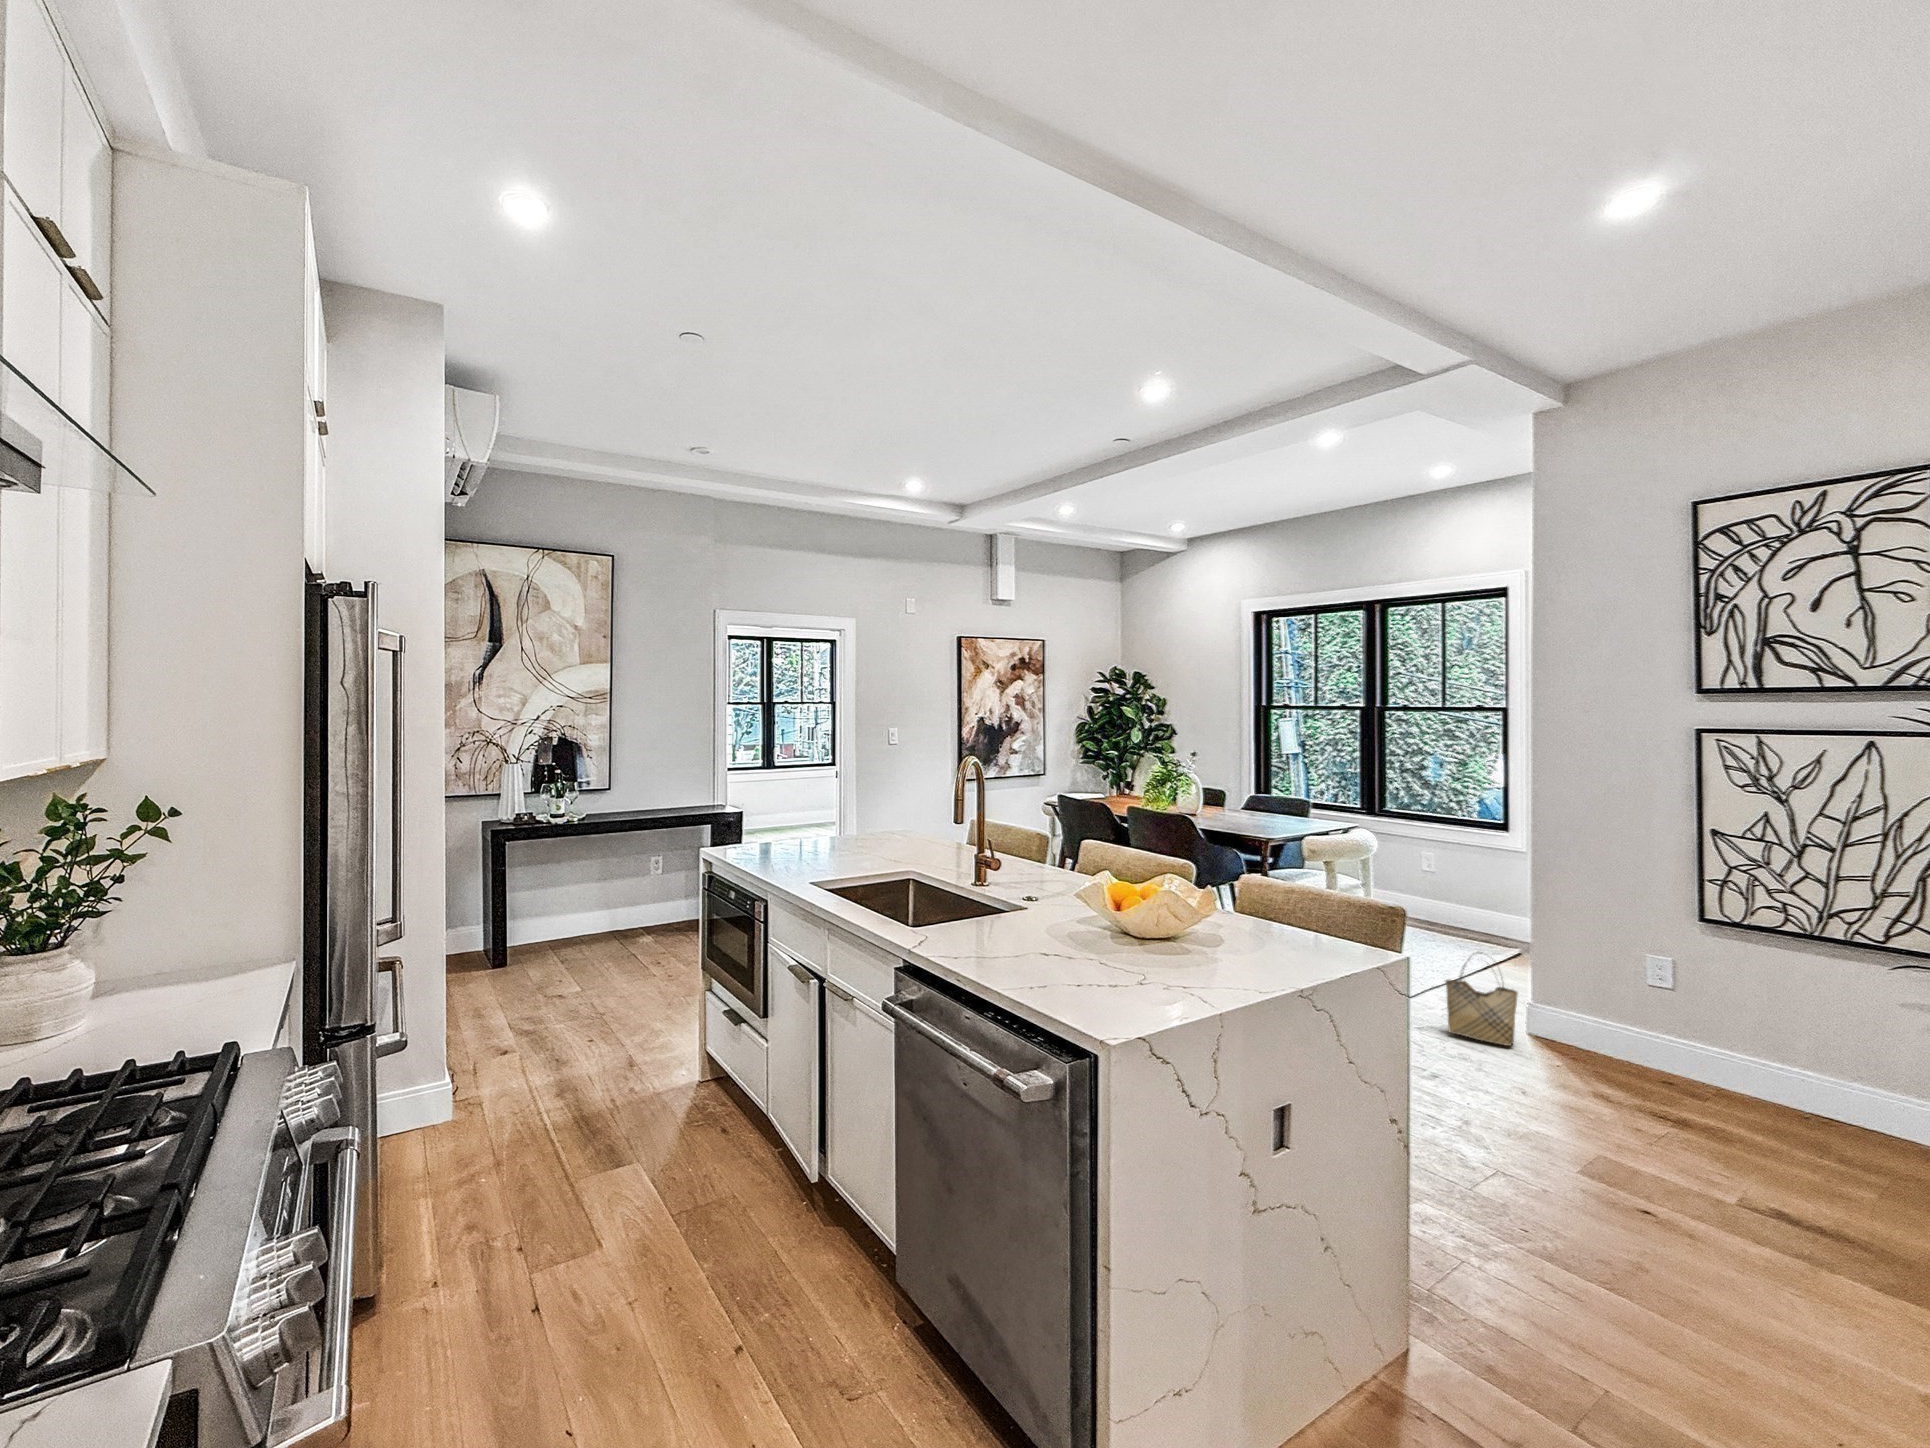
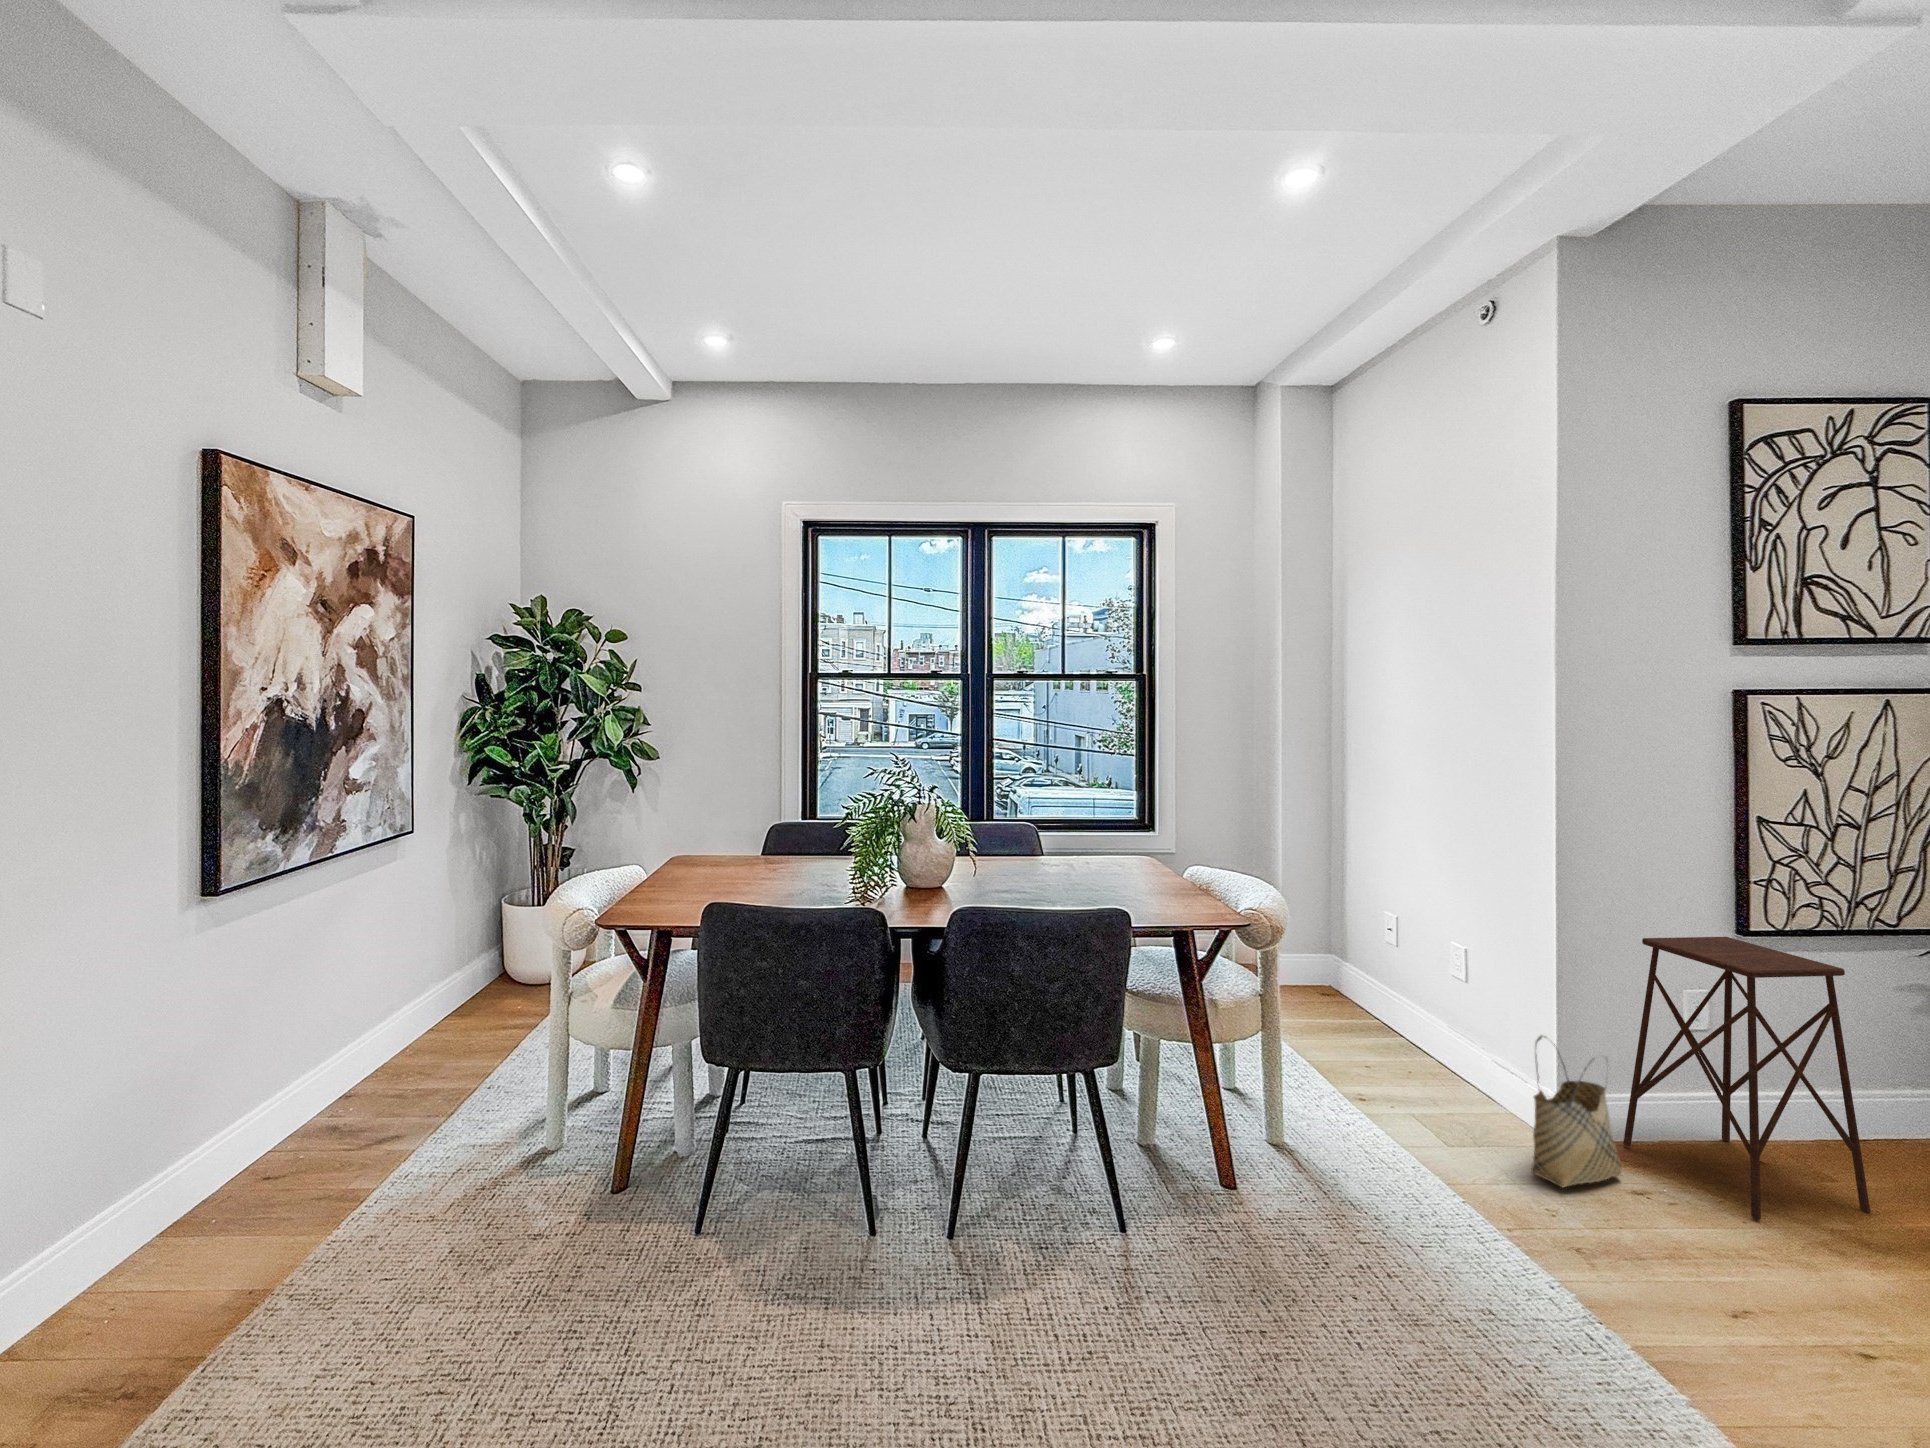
side table: none [1543,905,1678,1106] -> present [1623,937,1870,1220]

